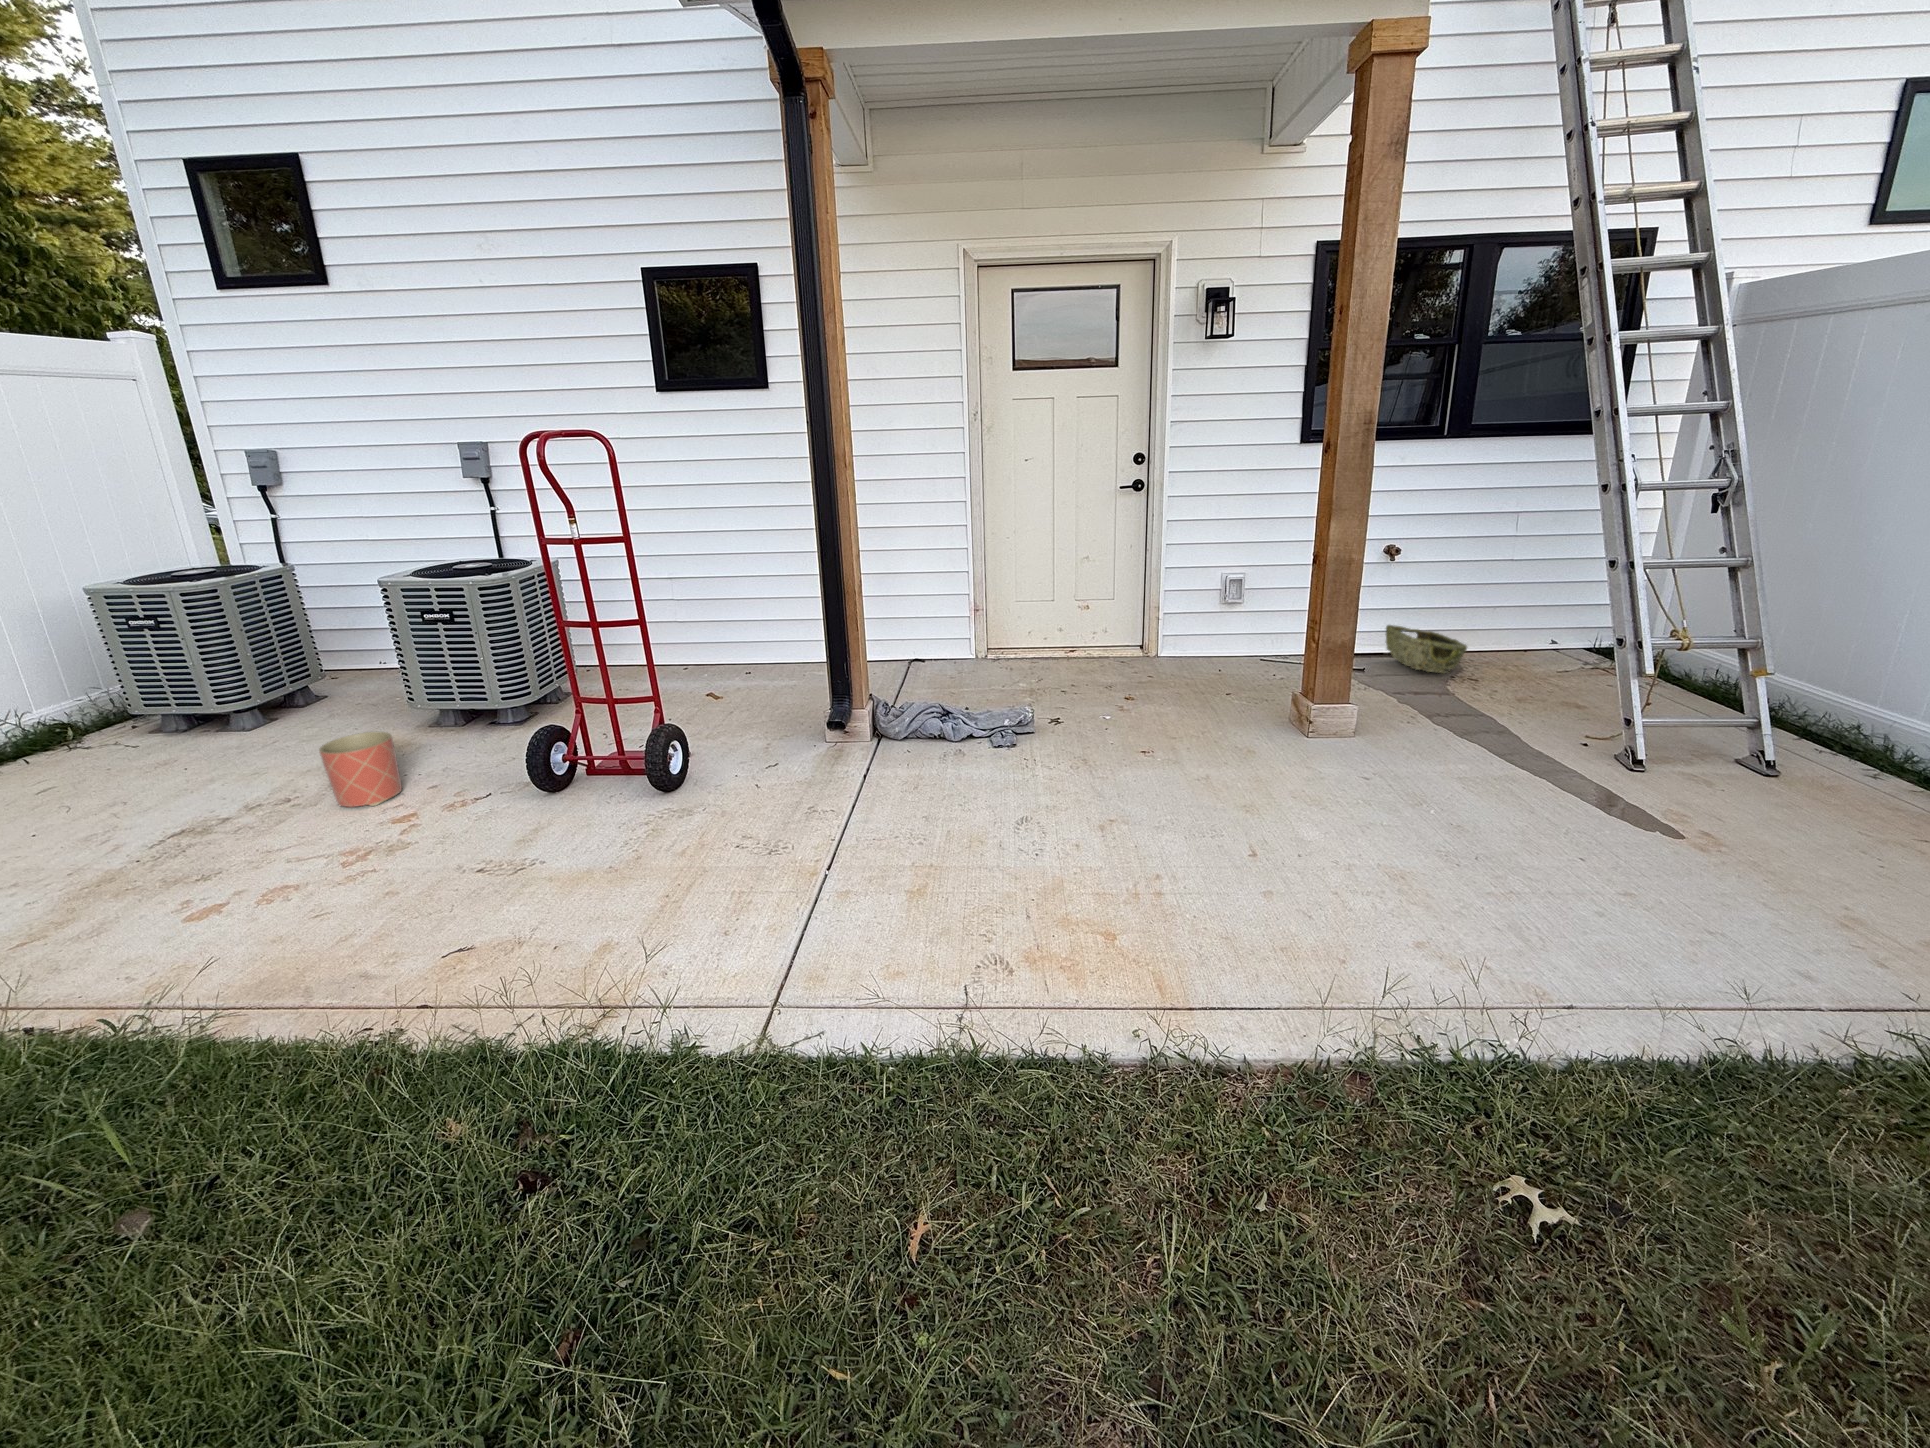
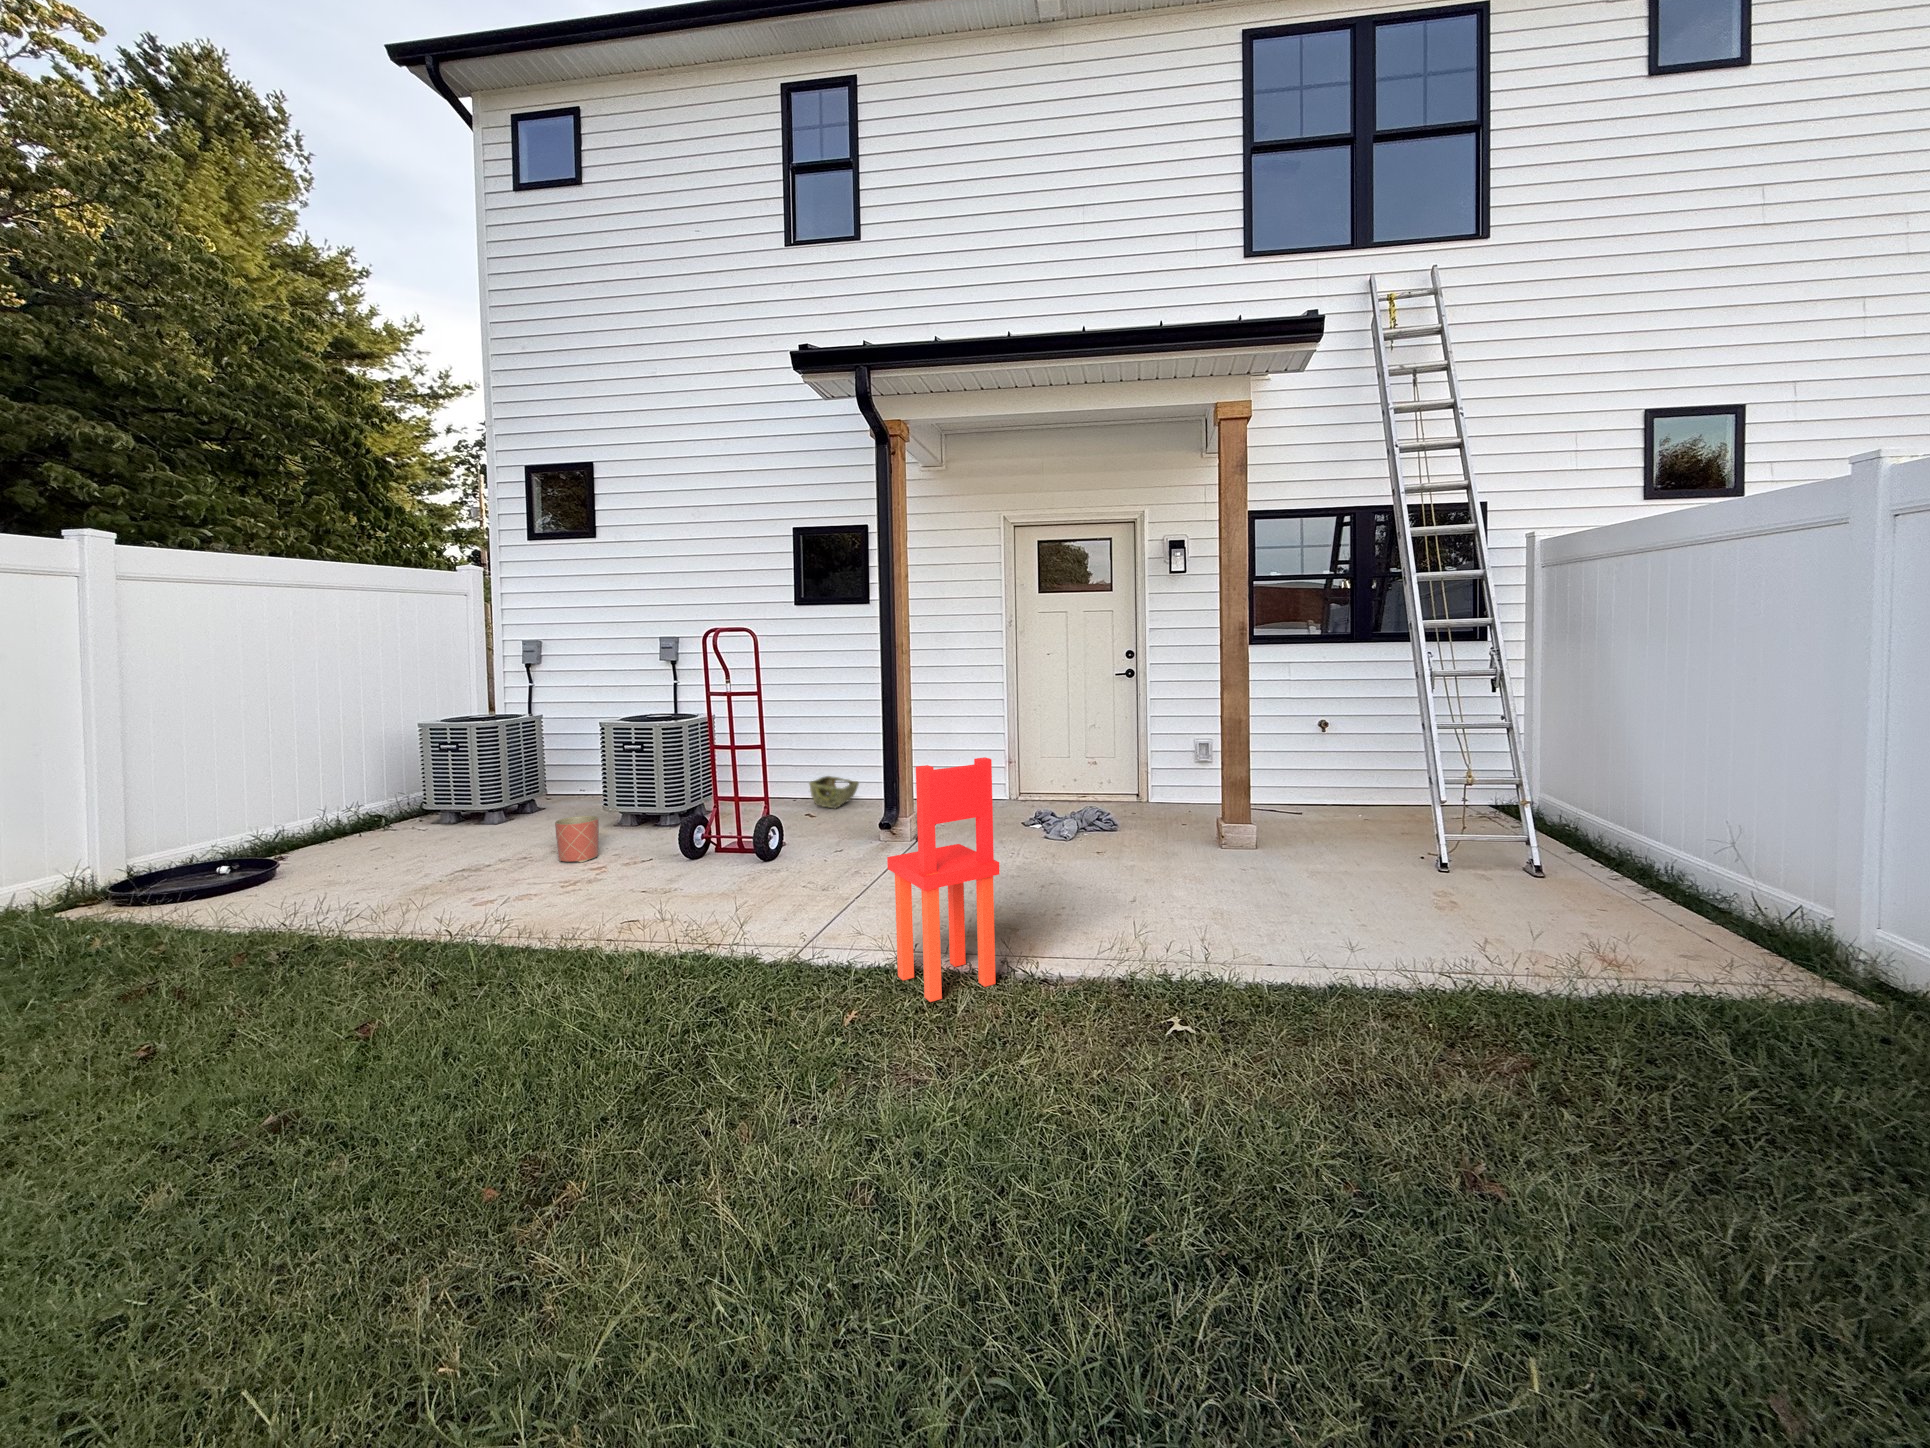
woven basket: present [1386,625,1467,674] -> present [809,776,859,808]
chair: none [943,709,1175,1179] -> present [887,757,999,1002]

